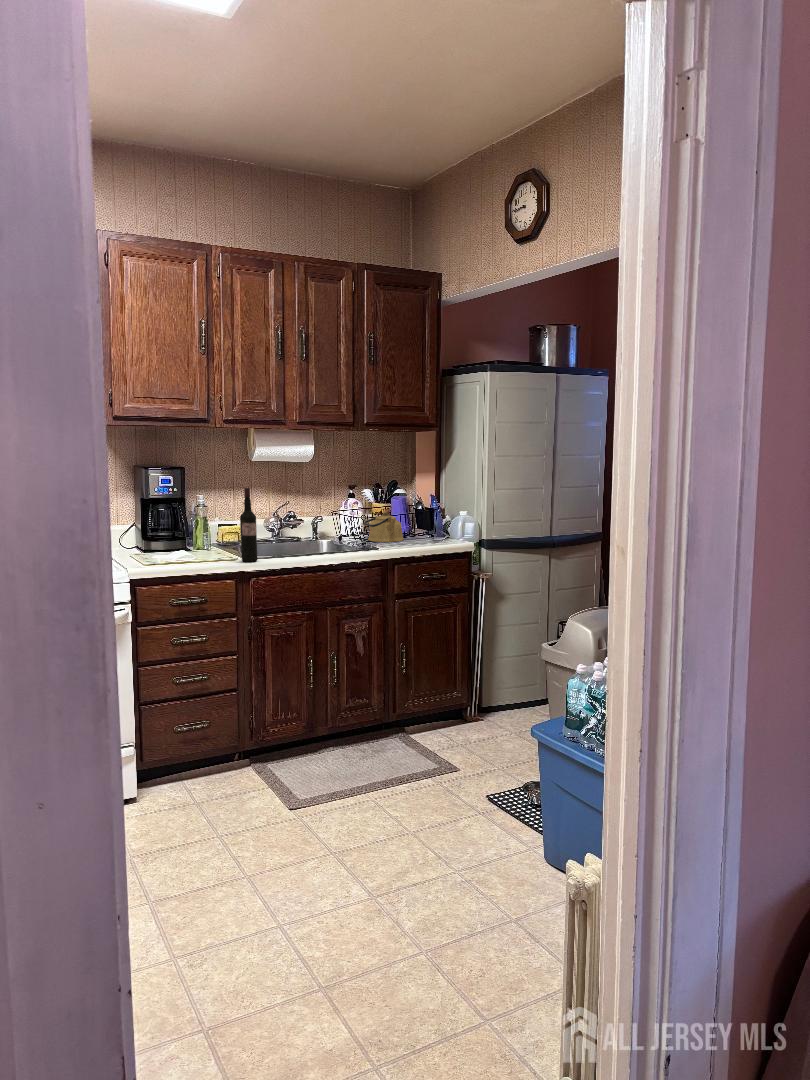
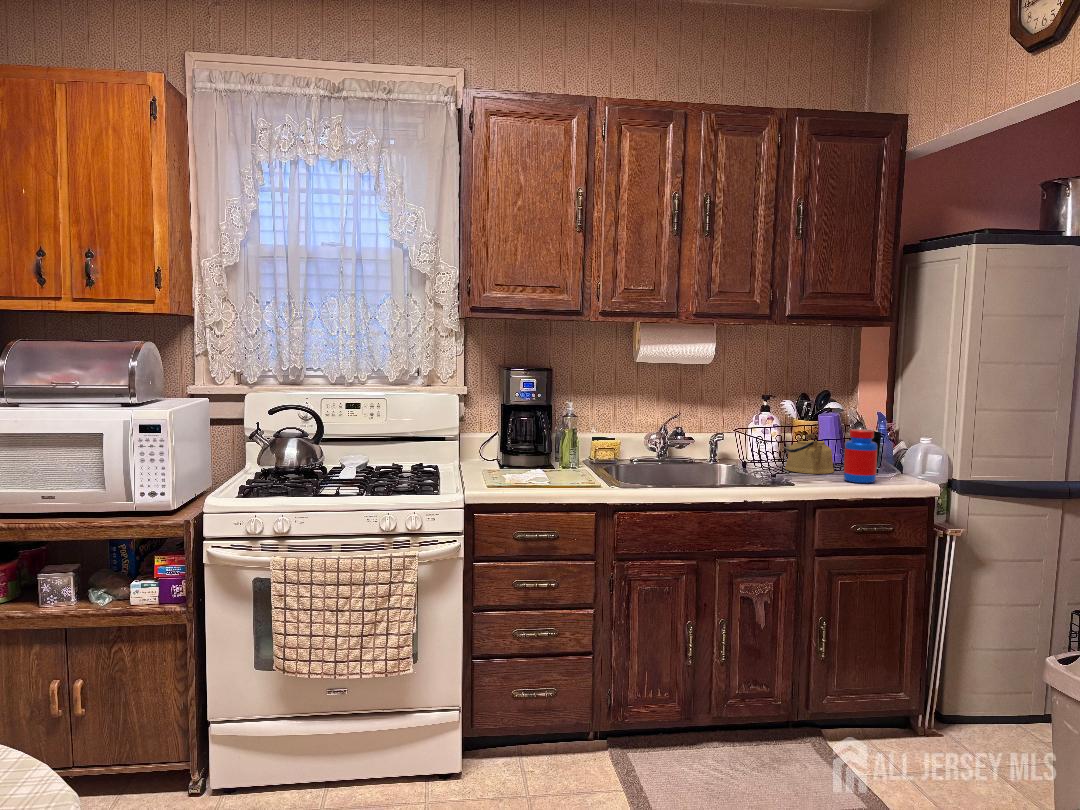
wine bottle: present [240,488,257,562] -> none [605,397,626,492]
jar: none [411,506,433,545] -> present [844,429,877,483]

